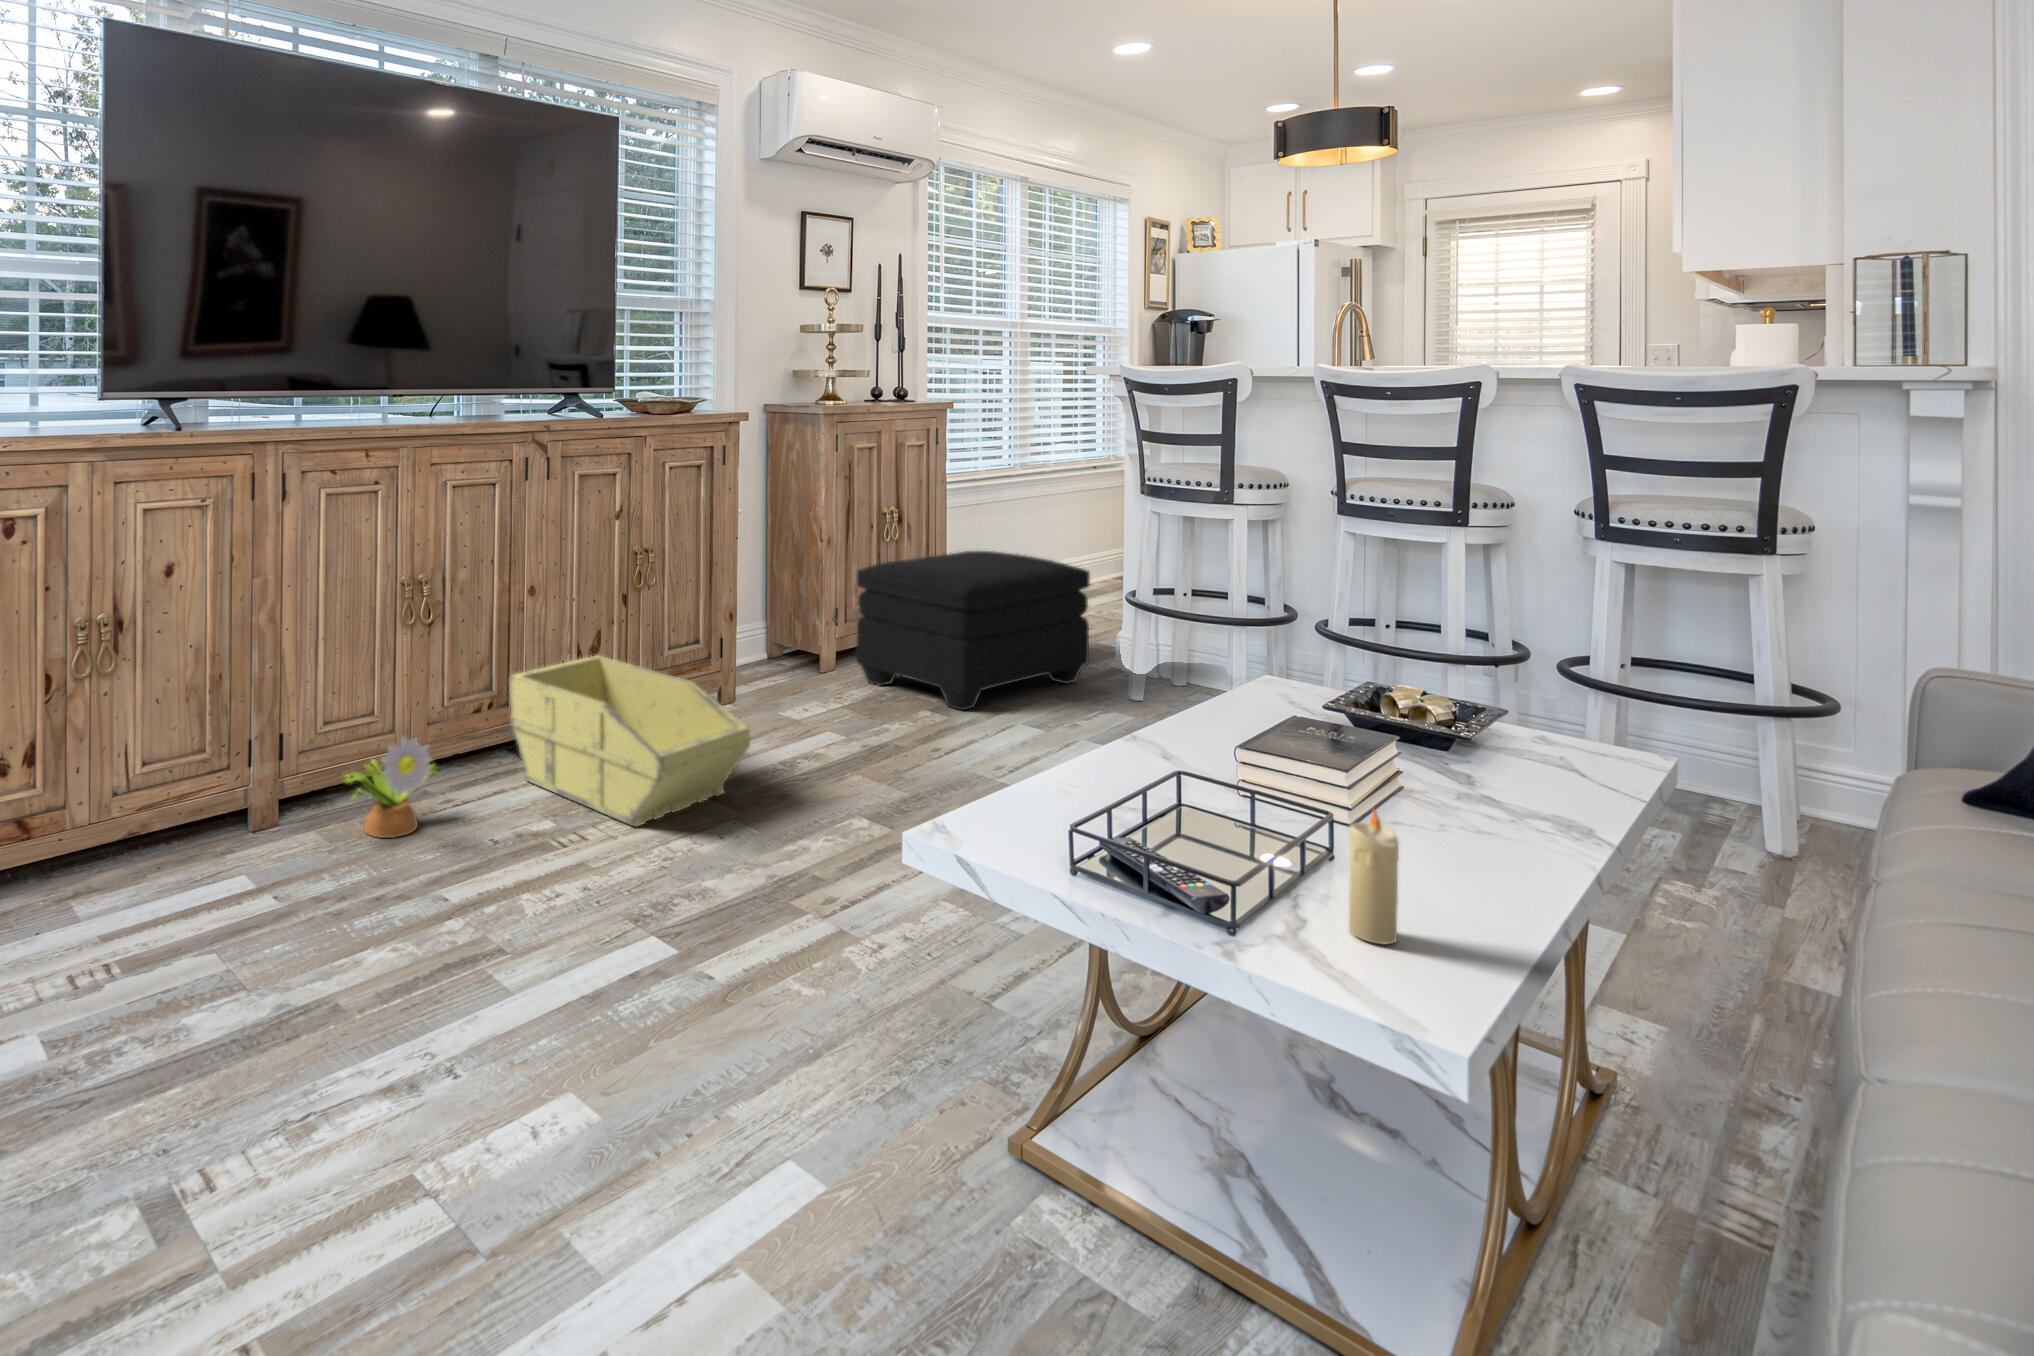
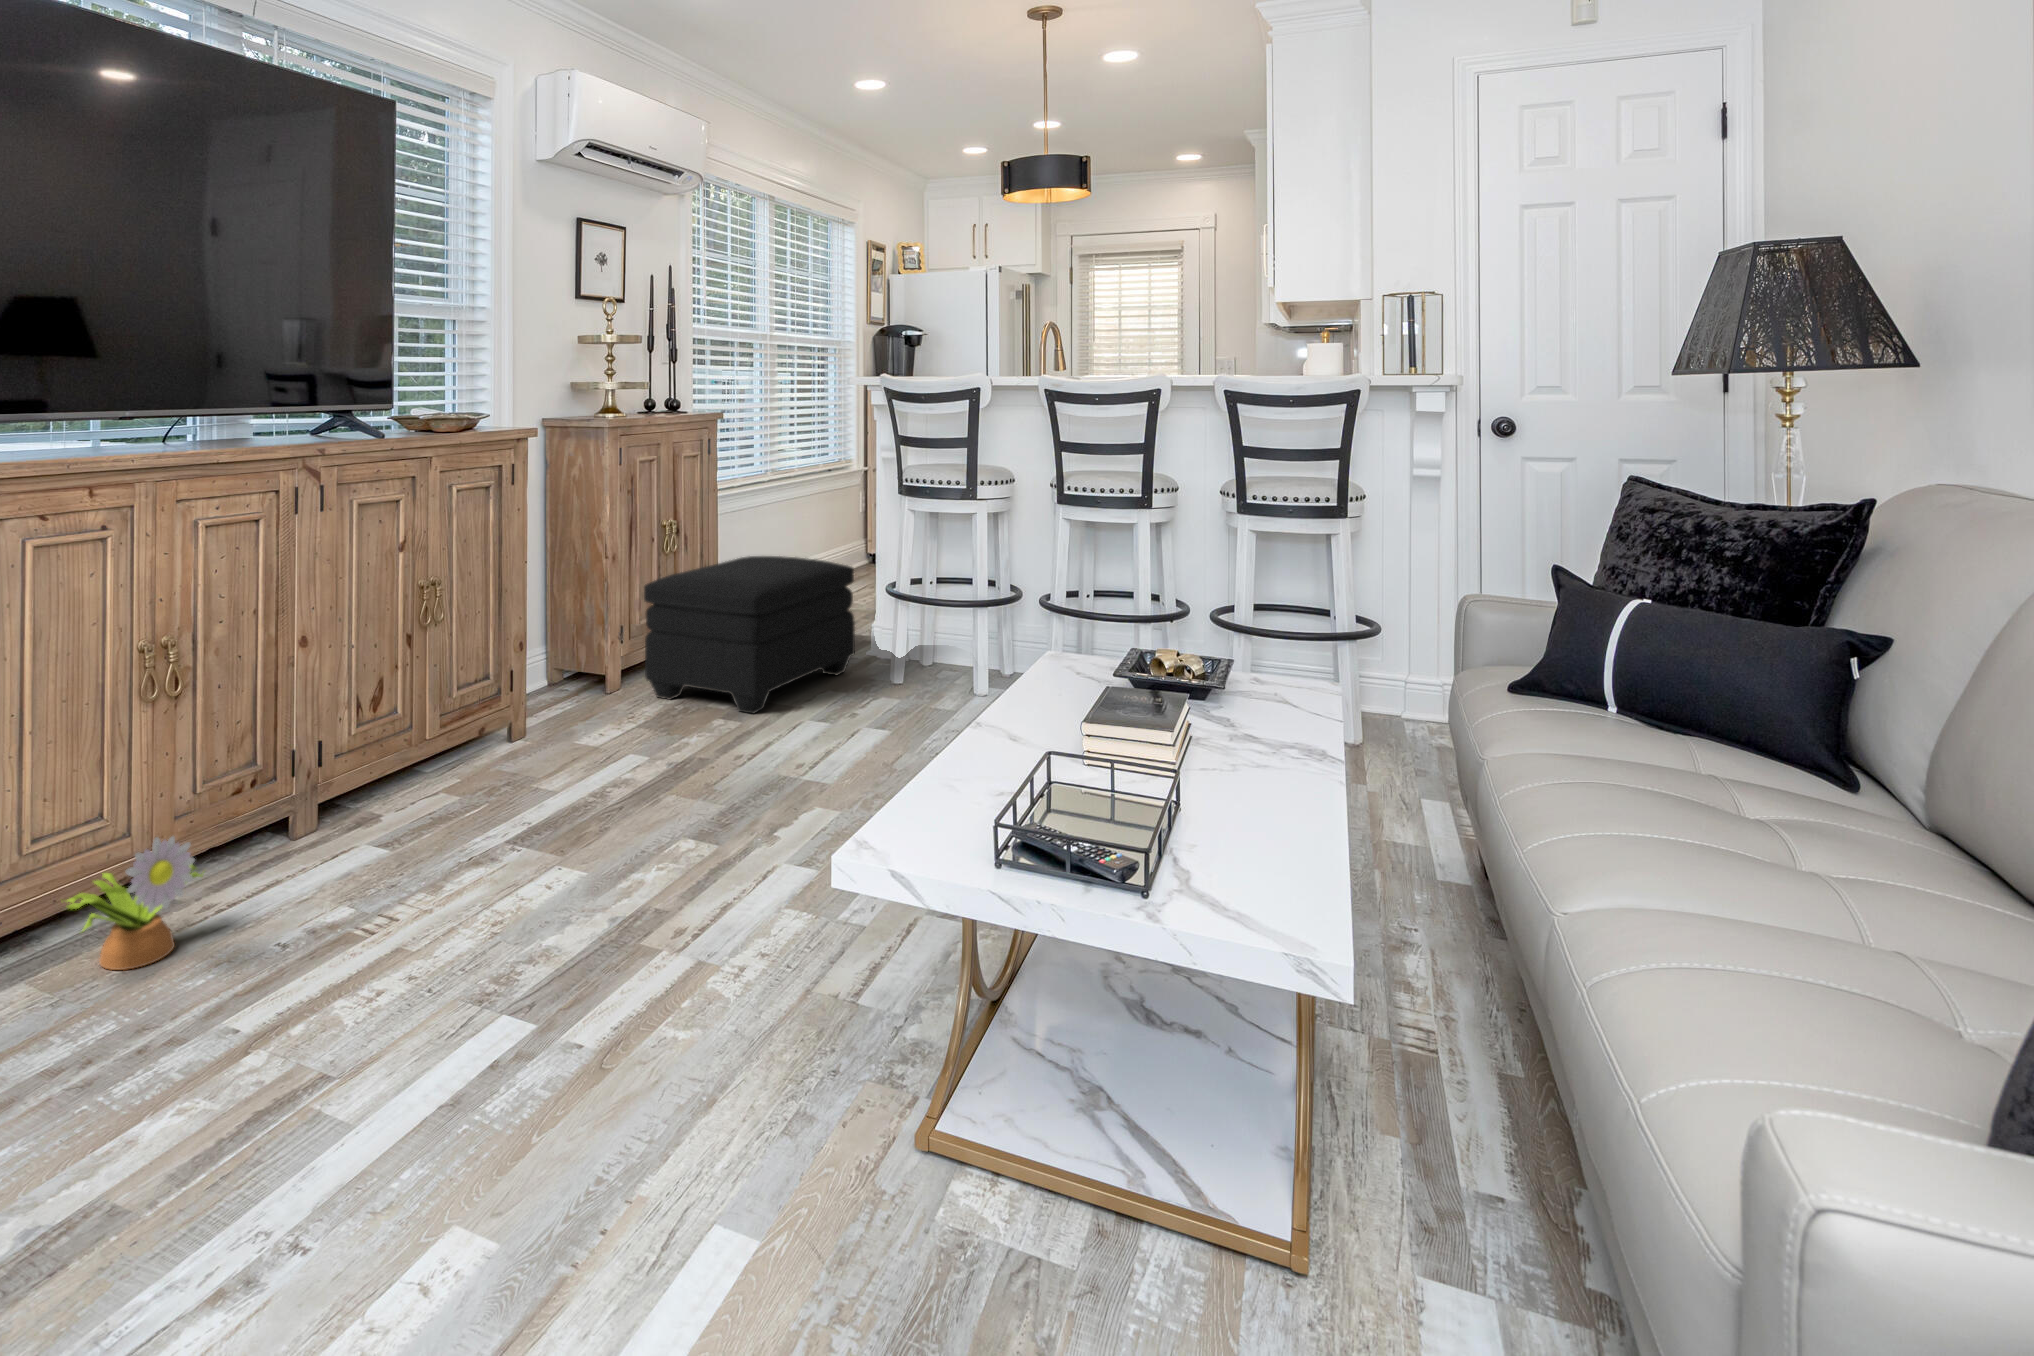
storage bin: present [509,656,750,826] -> none [279,706,570,893]
candle: present [1349,809,1399,944] -> none [1212,756,1253,877]

